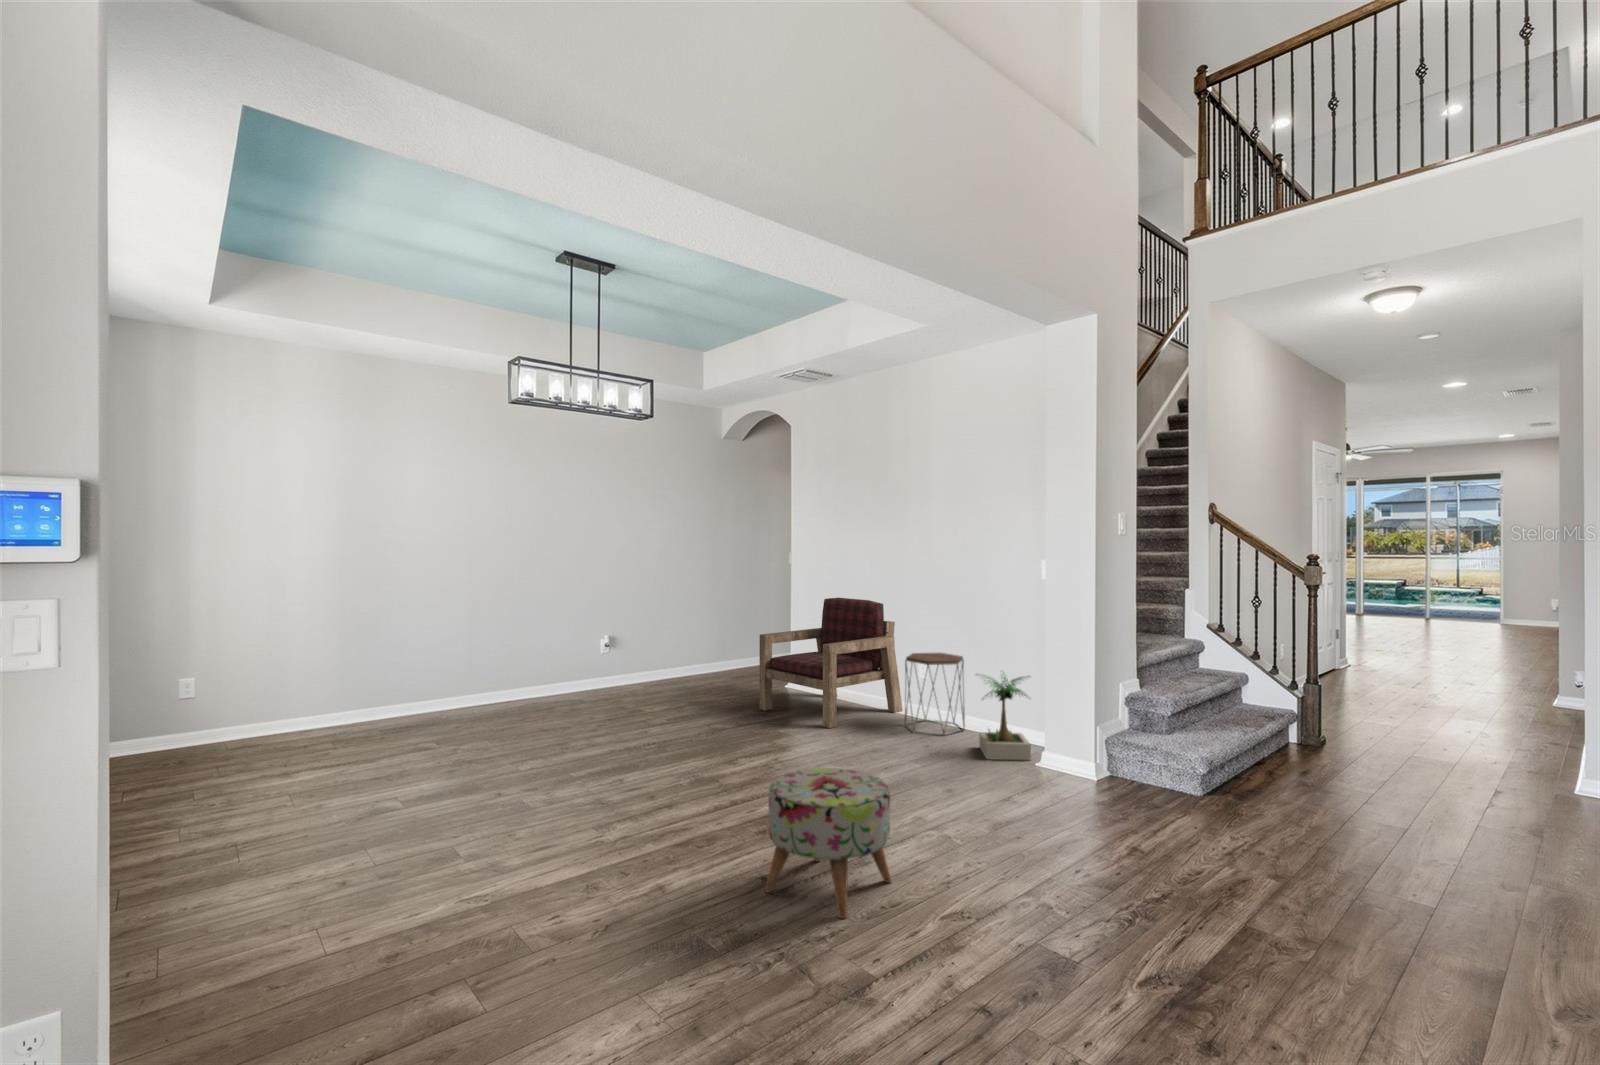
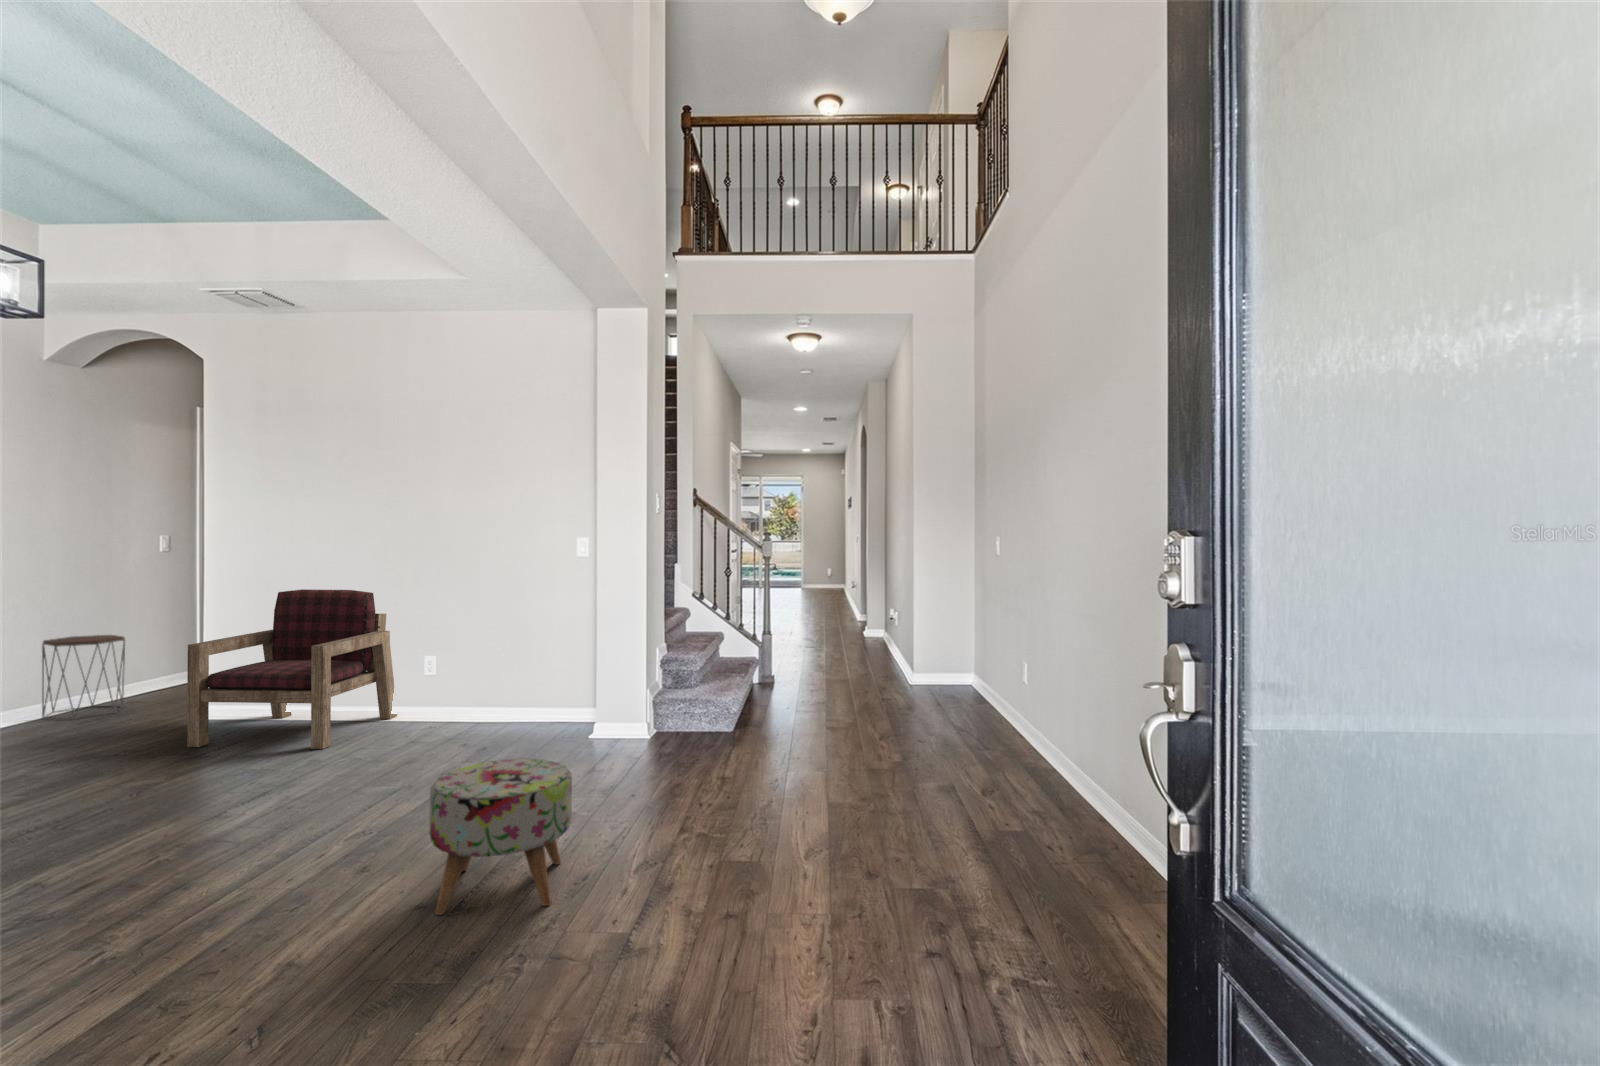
side table: present [905,653,965,736] -> present [42,635,125,719]
potted plant: present [977,671,1031,760] -> none [514,649,584,742]

